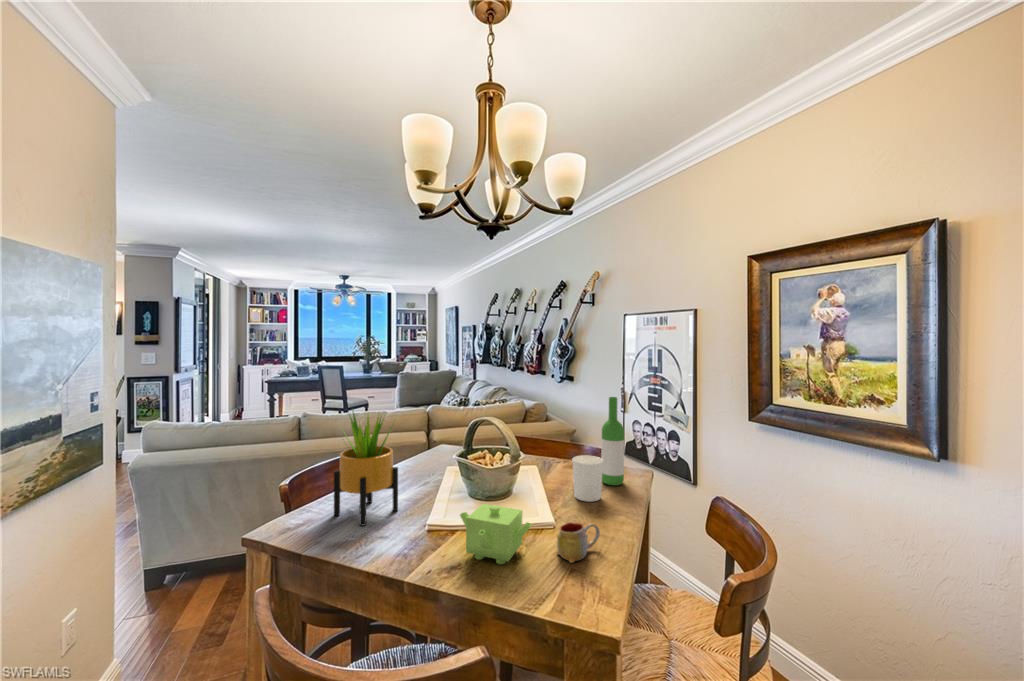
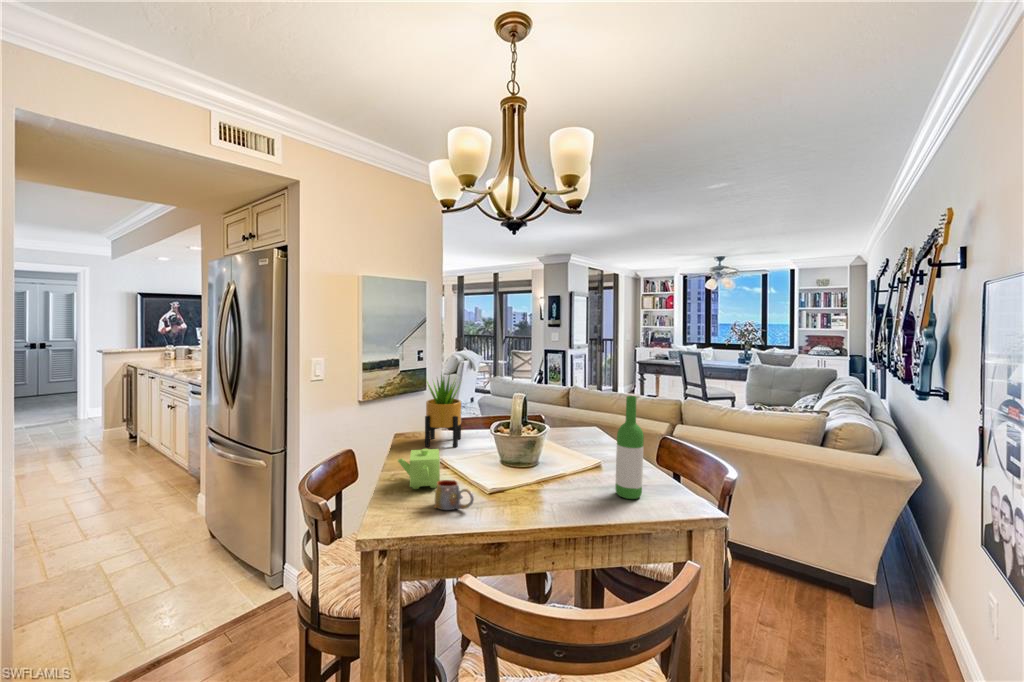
candle holder: present [572,455,603,502] -> none [555,448,587,497]

